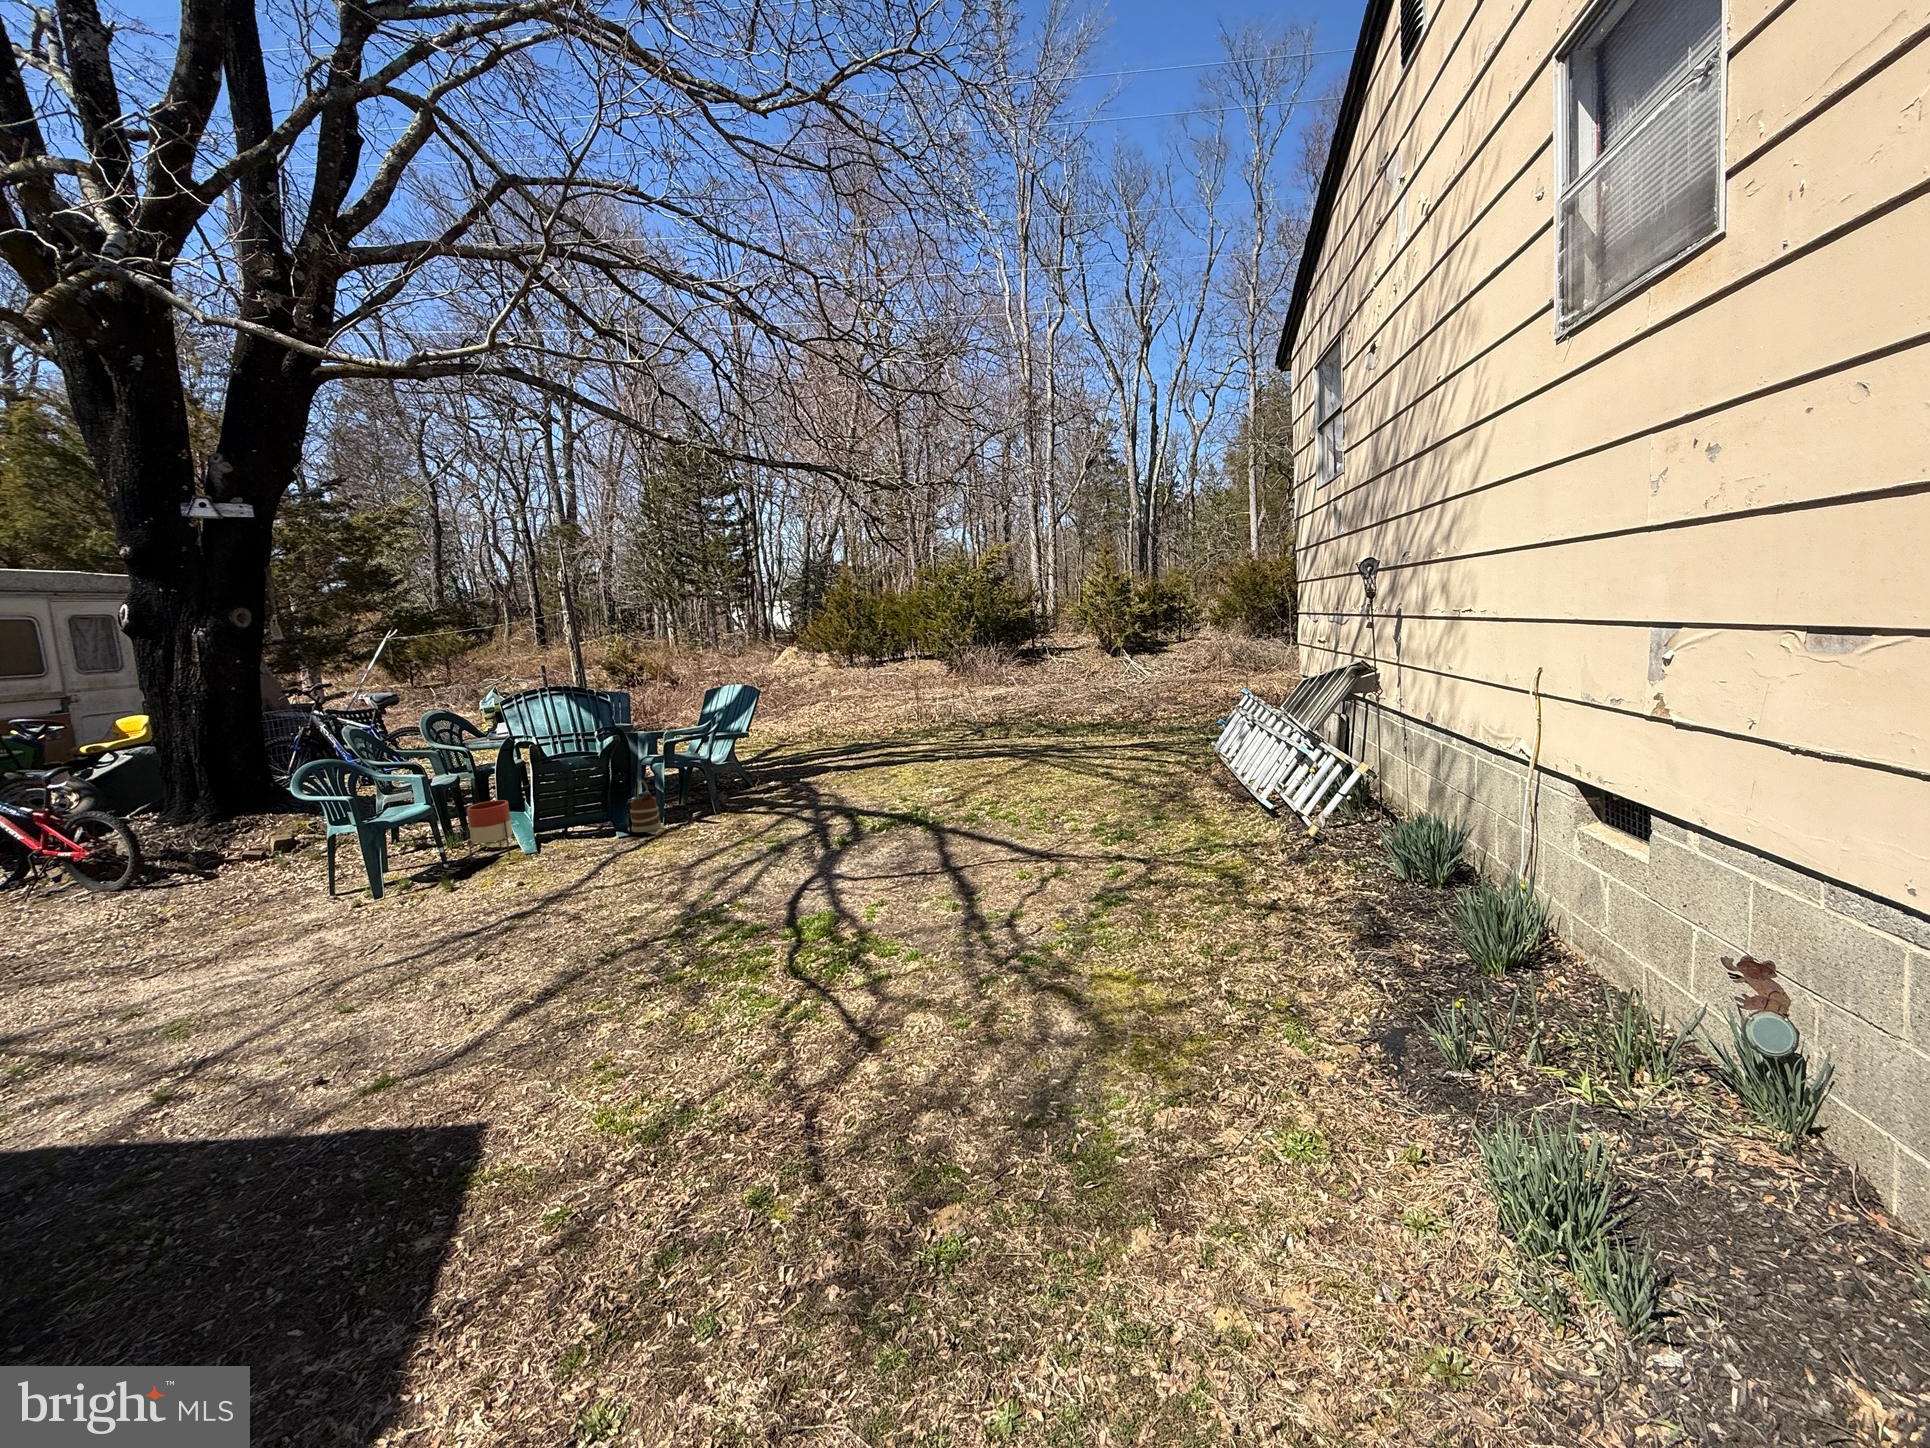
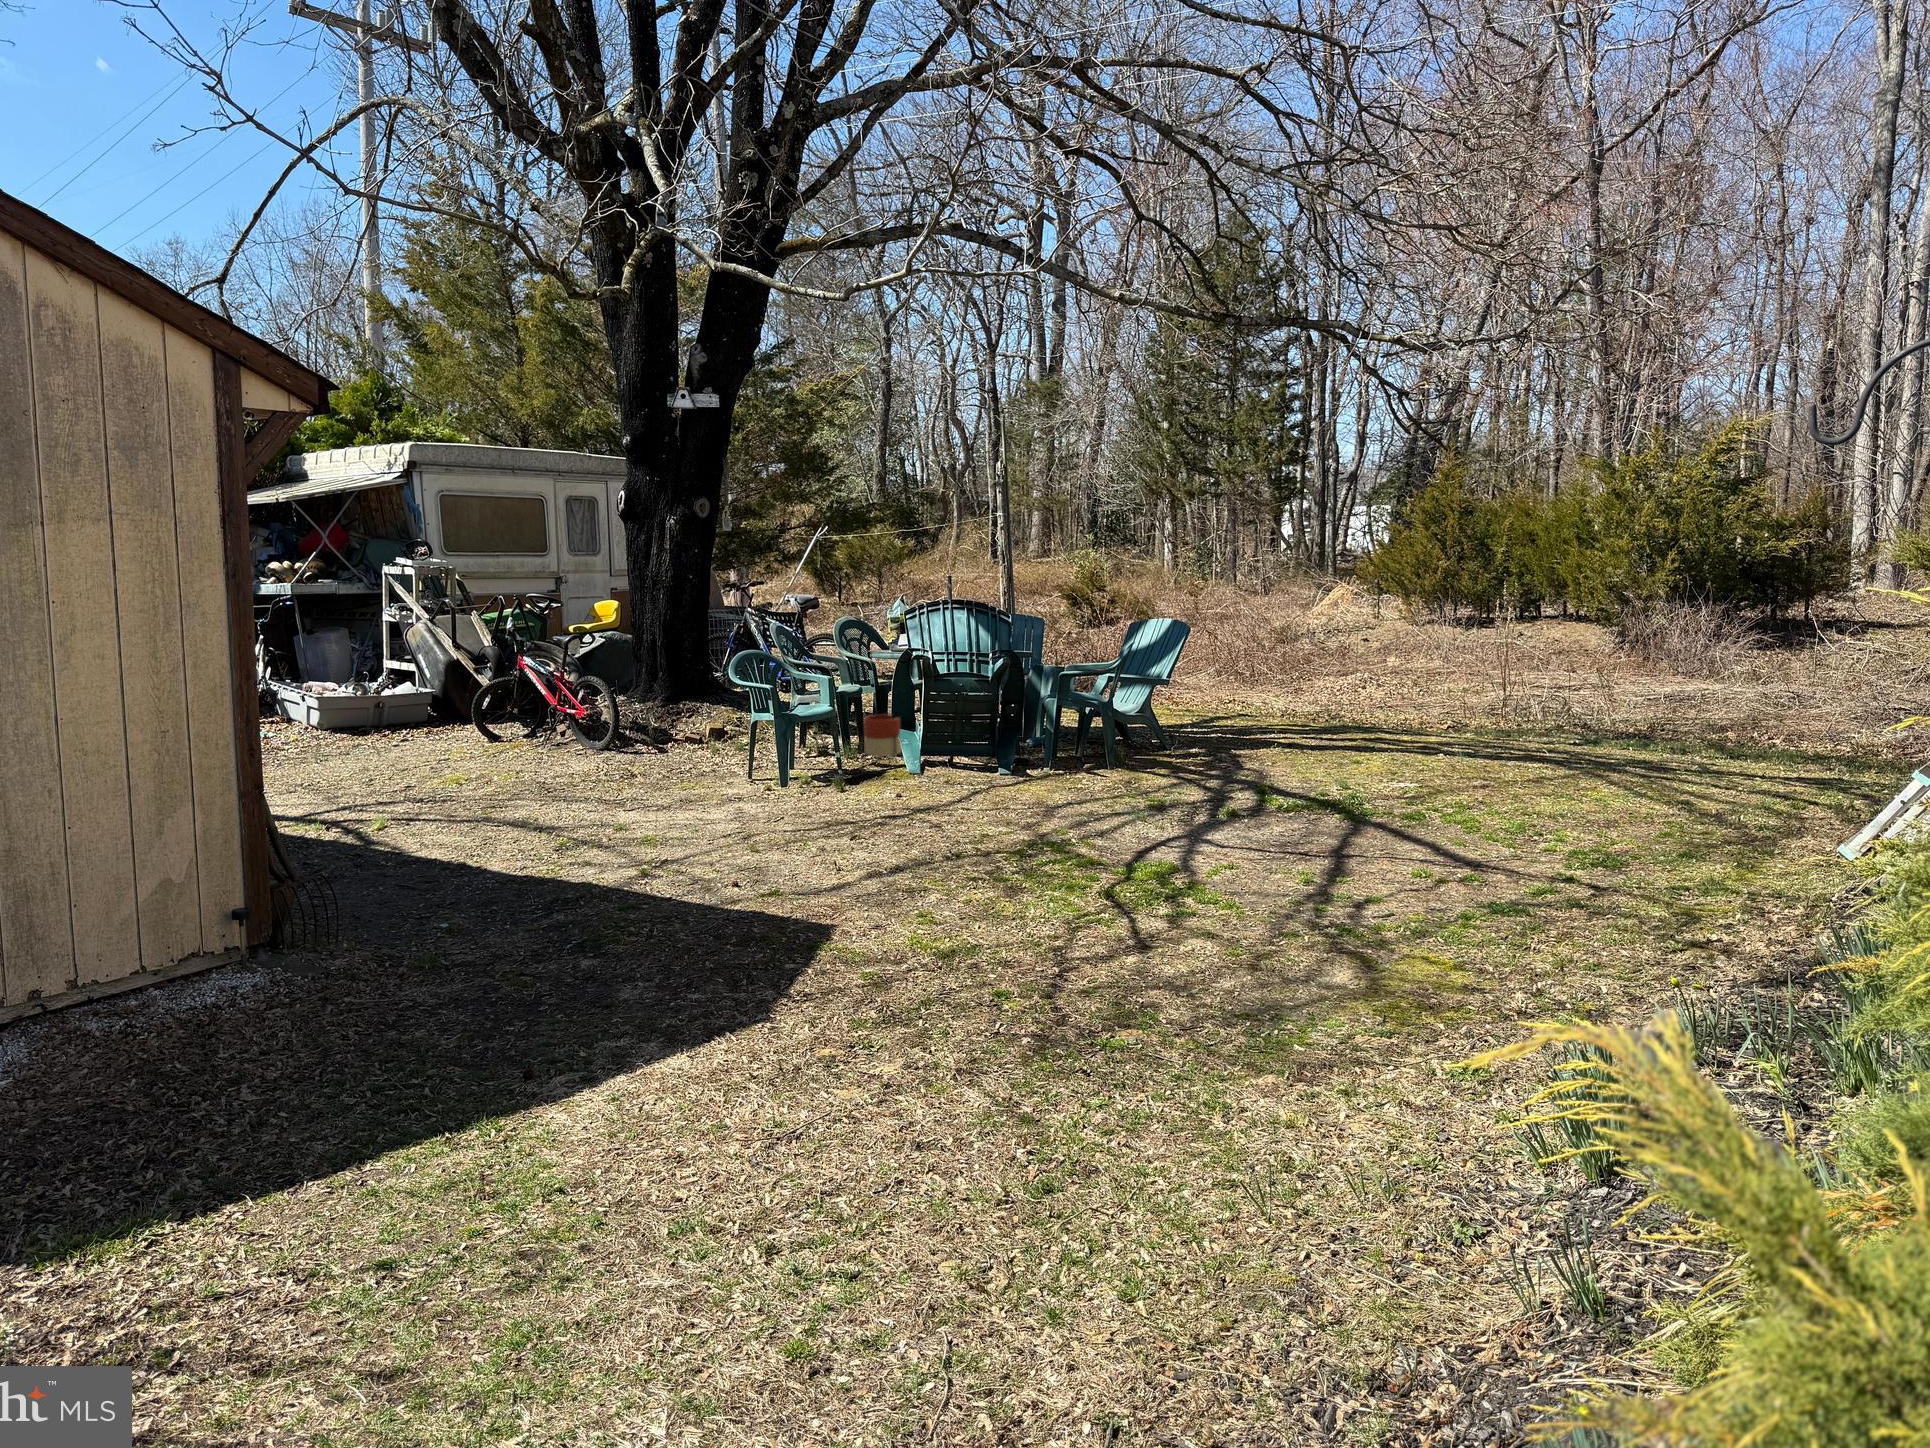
wooden bucket: present [630,781,661,832] -> none [1016,715,1048,773]

